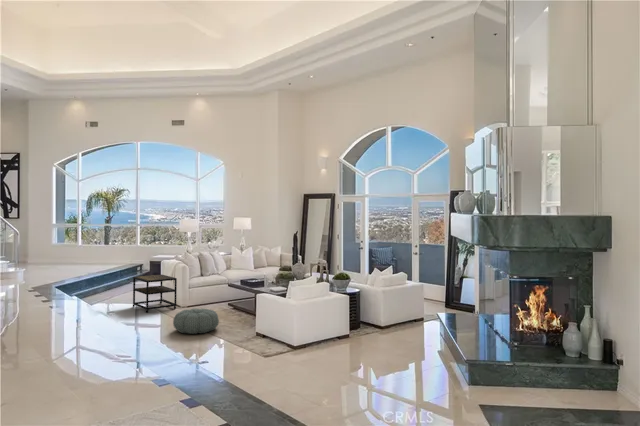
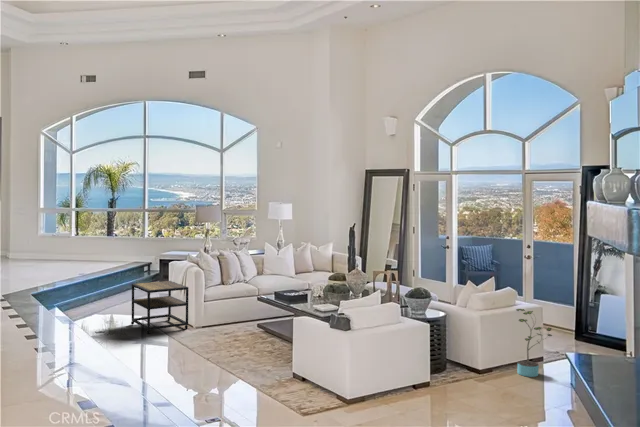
potted plant: none [406,285,430,330] -> present [517,309,552,377]
pouf: present [173,309,219,334] -> none [178,334,241,371]

